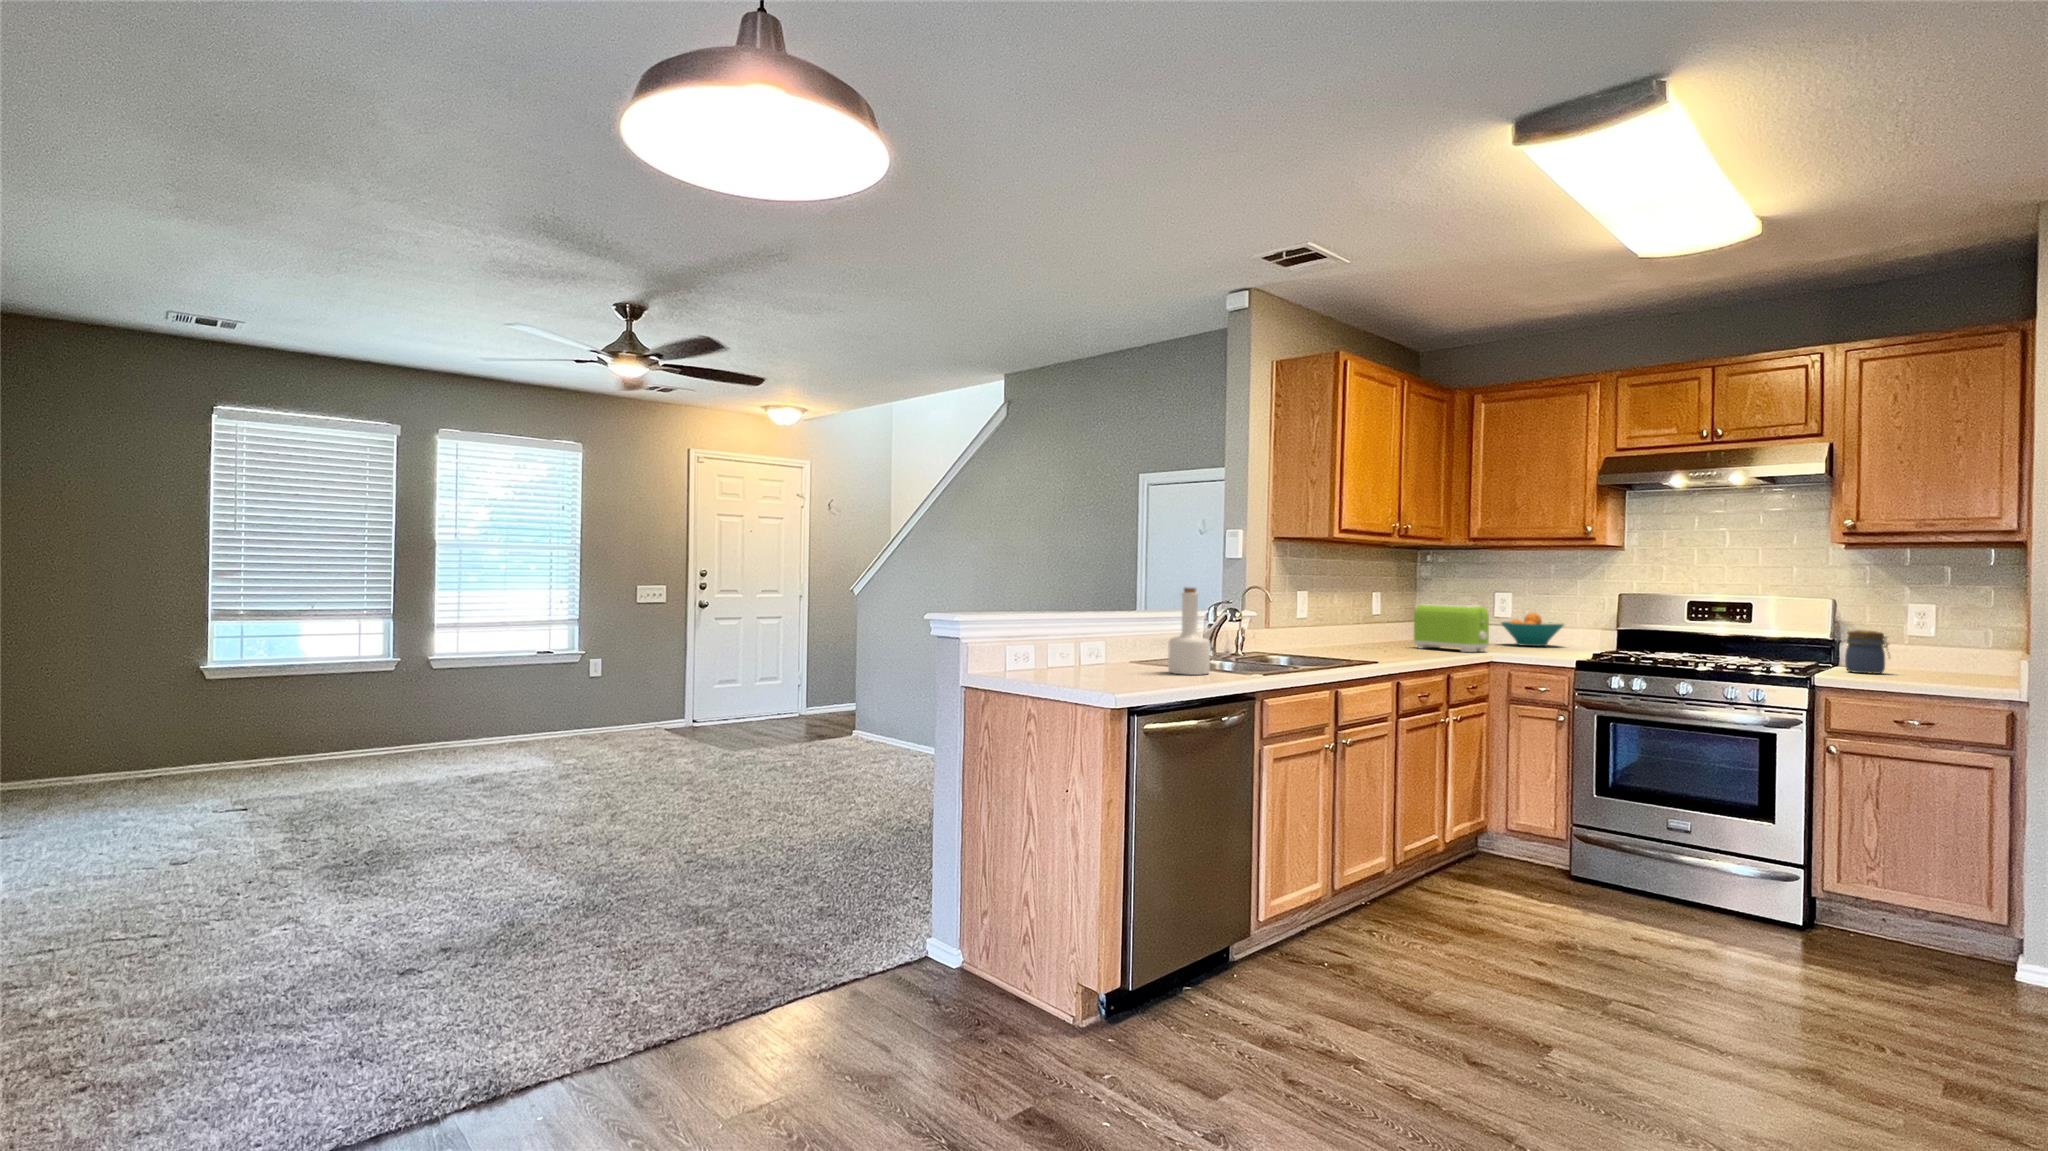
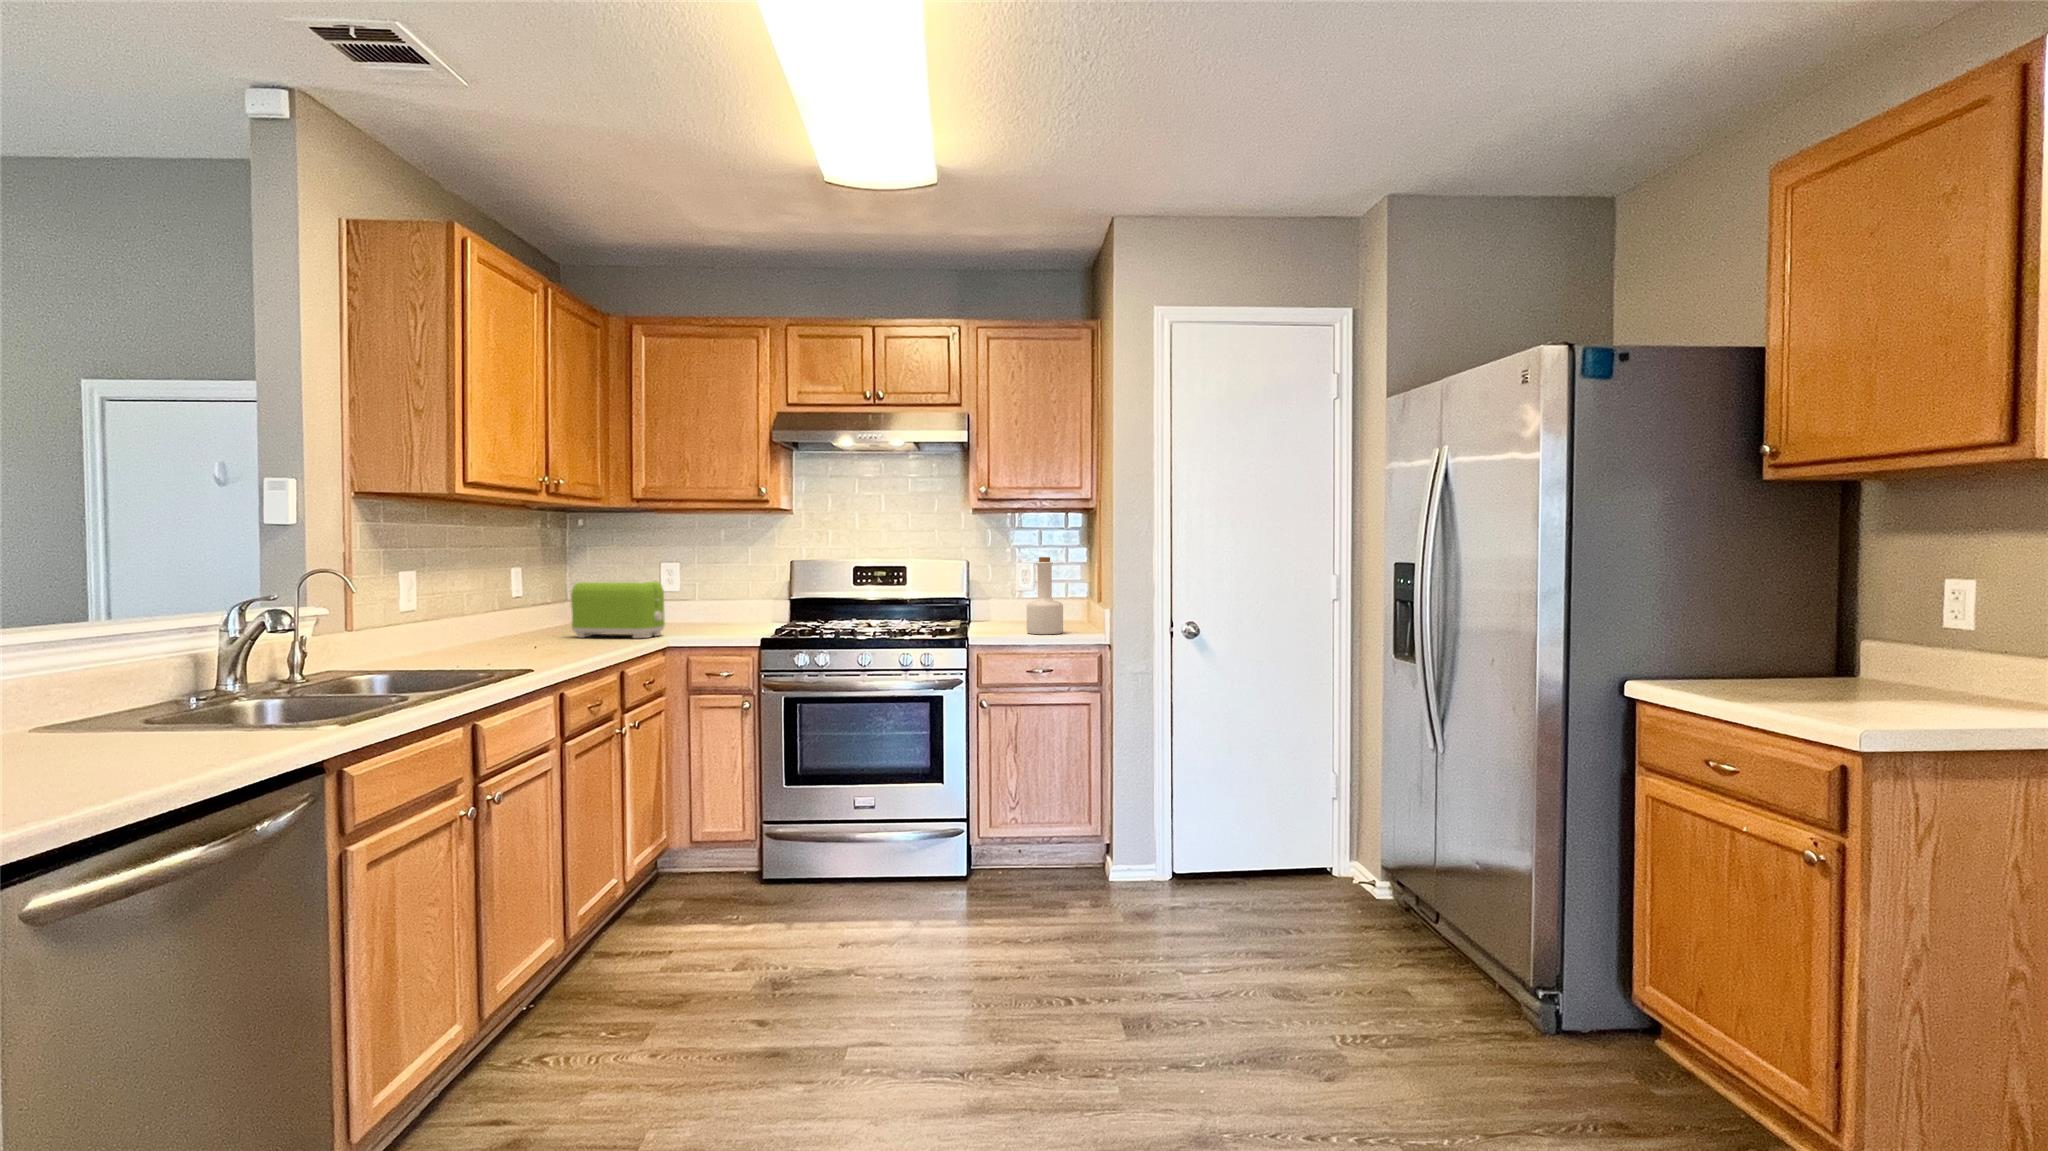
bottle: present [1168,587,1210,675] -> present [1027,557,1063,634]
fruit bowl: present [1501,613,1564,646] -> none [670,584,738,622]
jar: present [1845,630,1890,674] -> none [986,589,1016,629]

